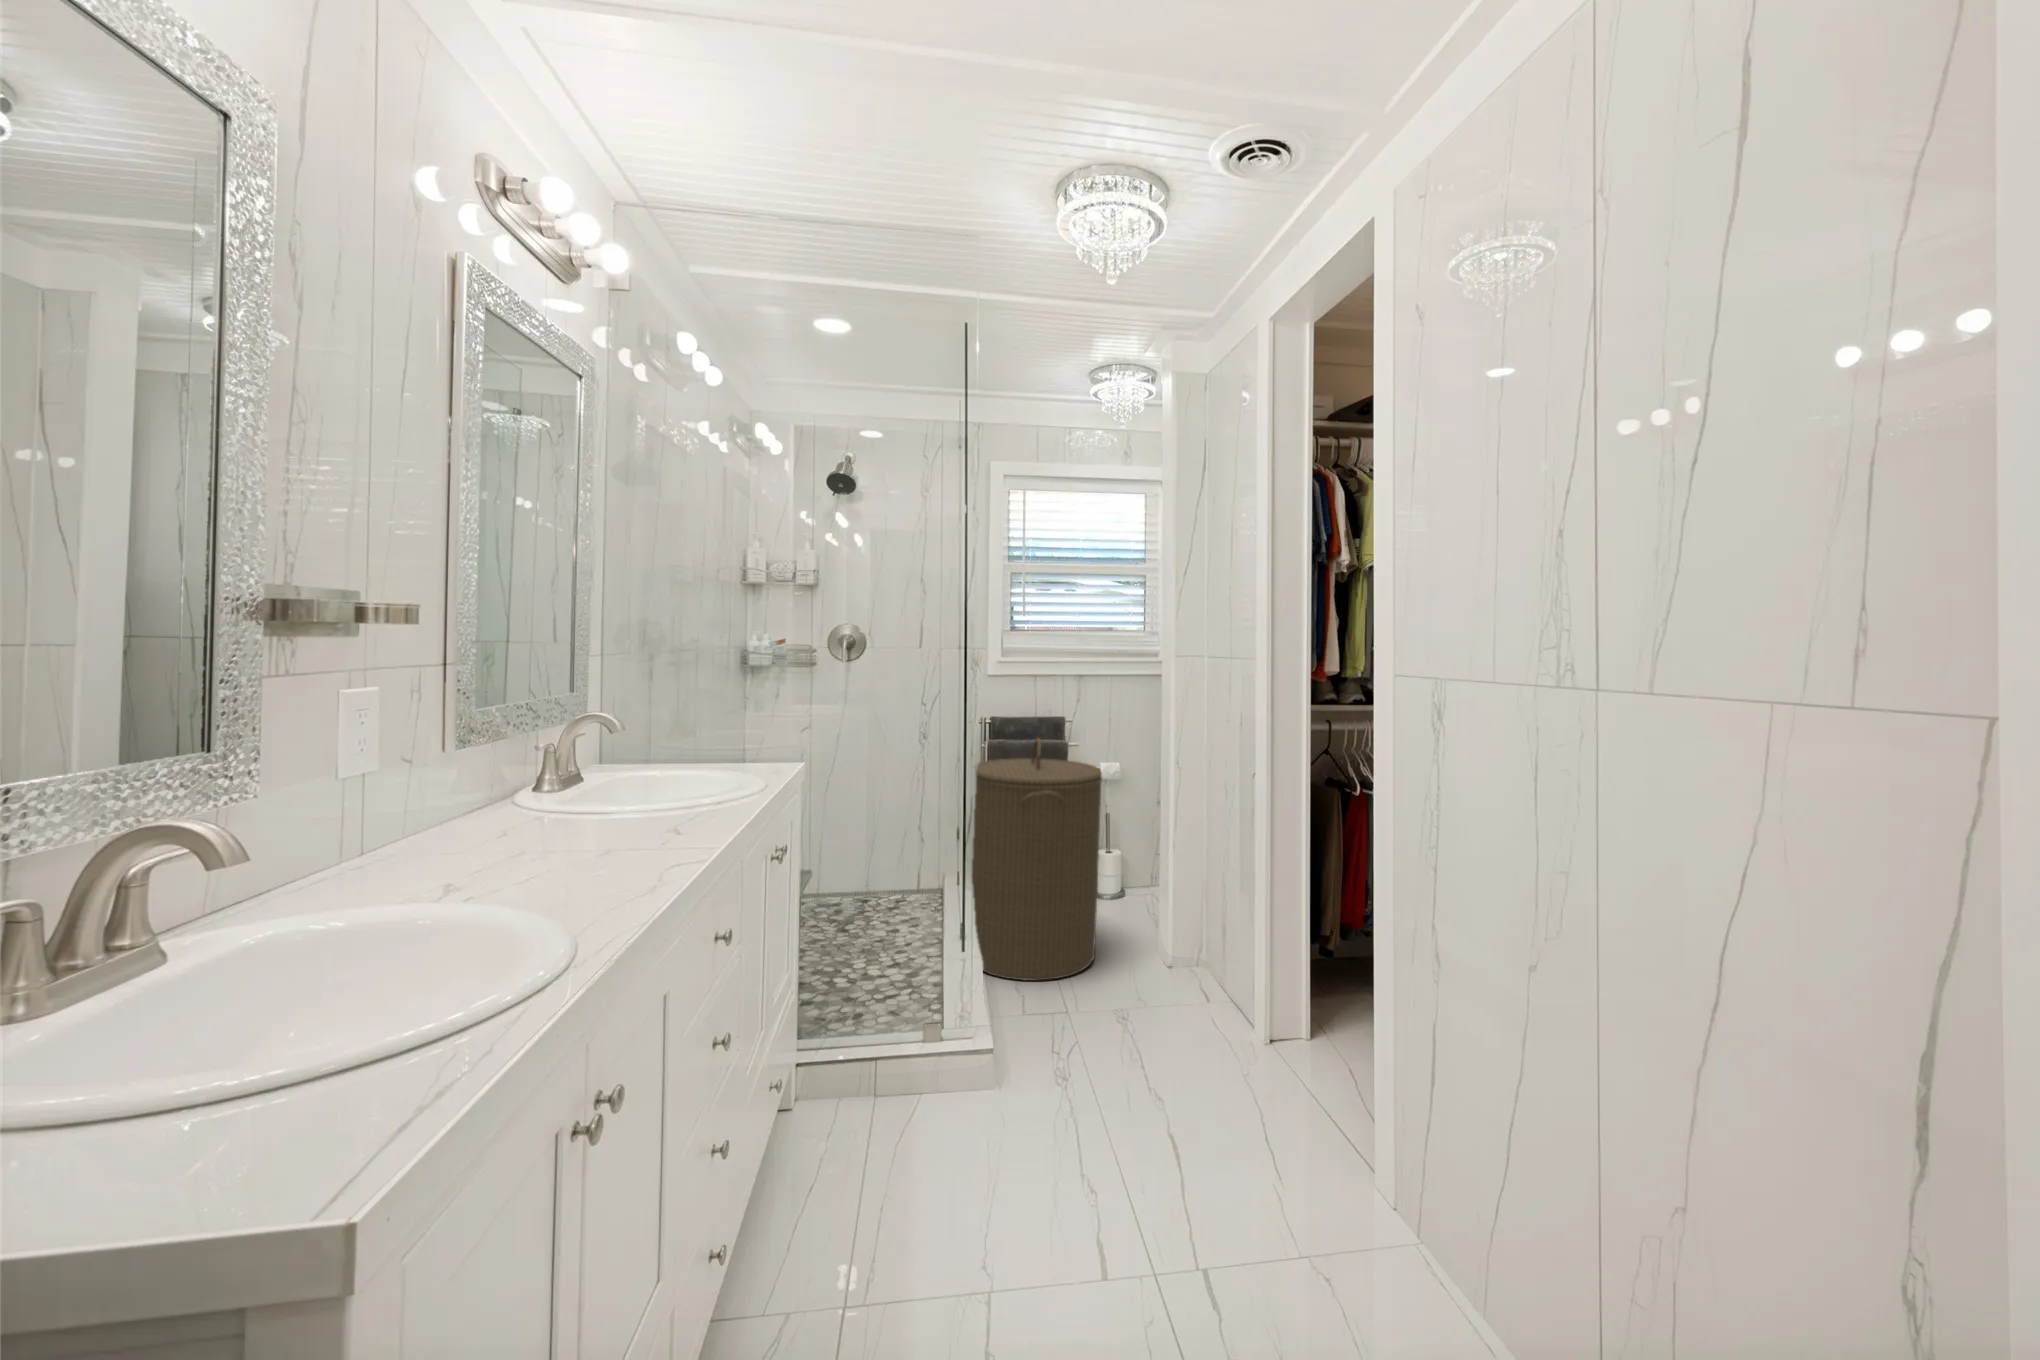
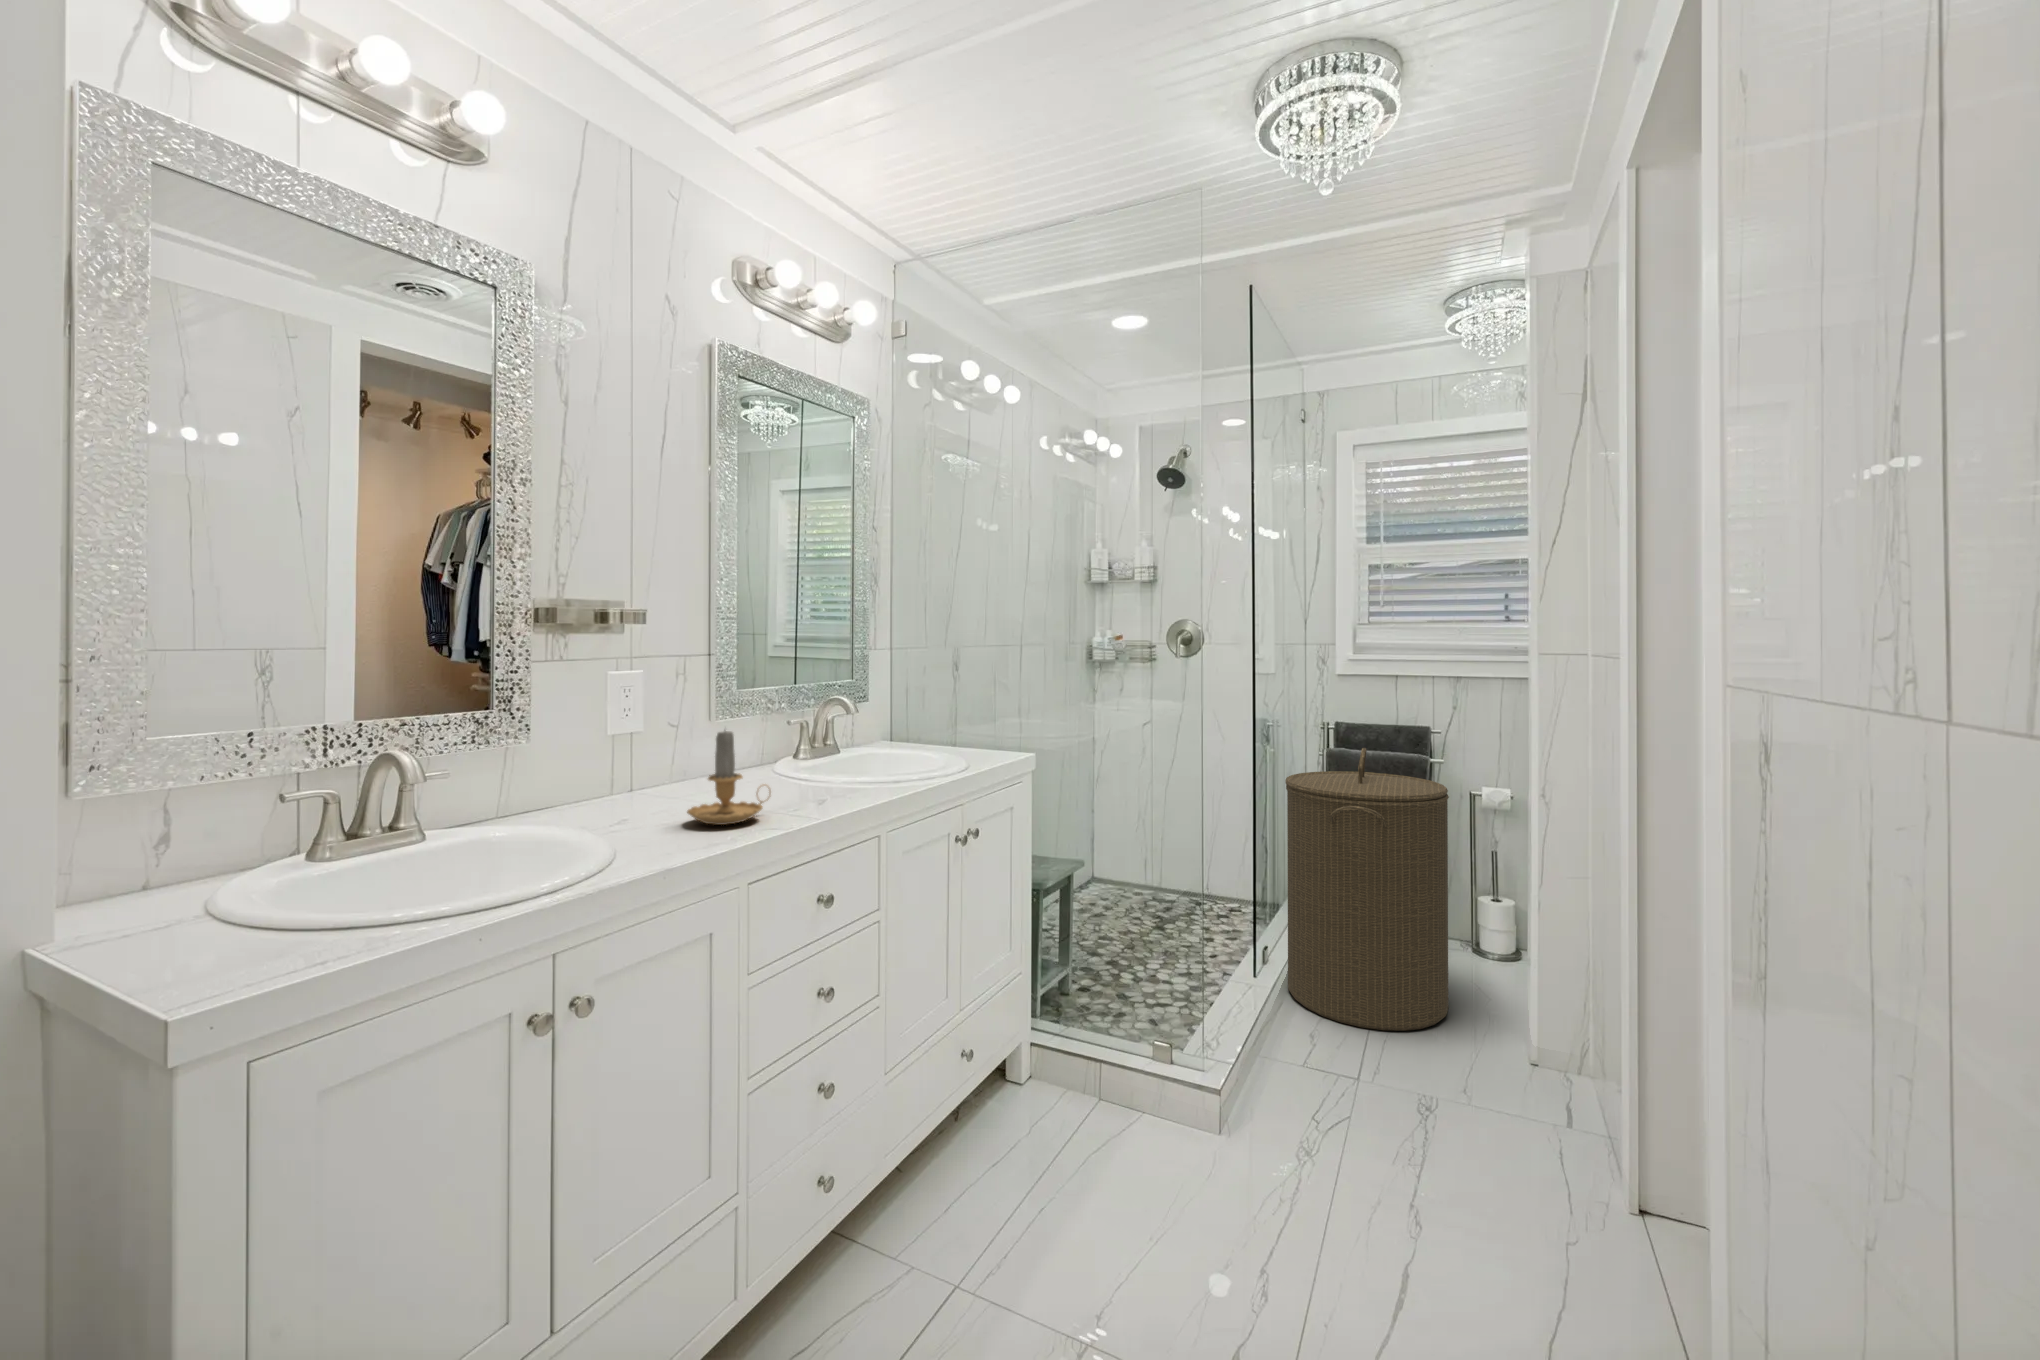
candle: none [530,769,627,885] -> present [687,731,771,825]

